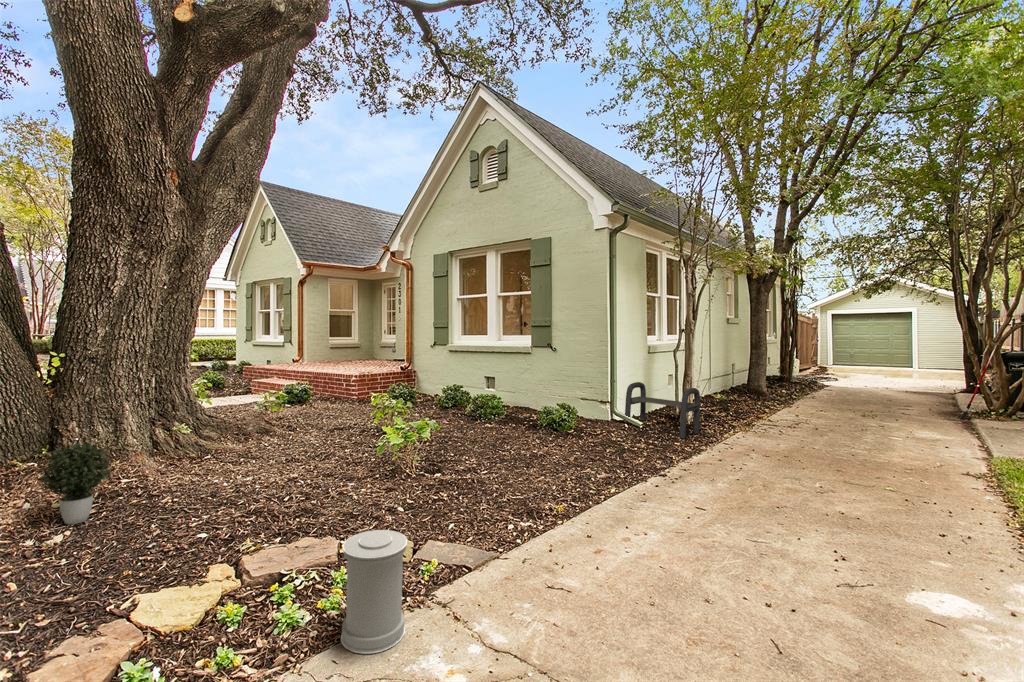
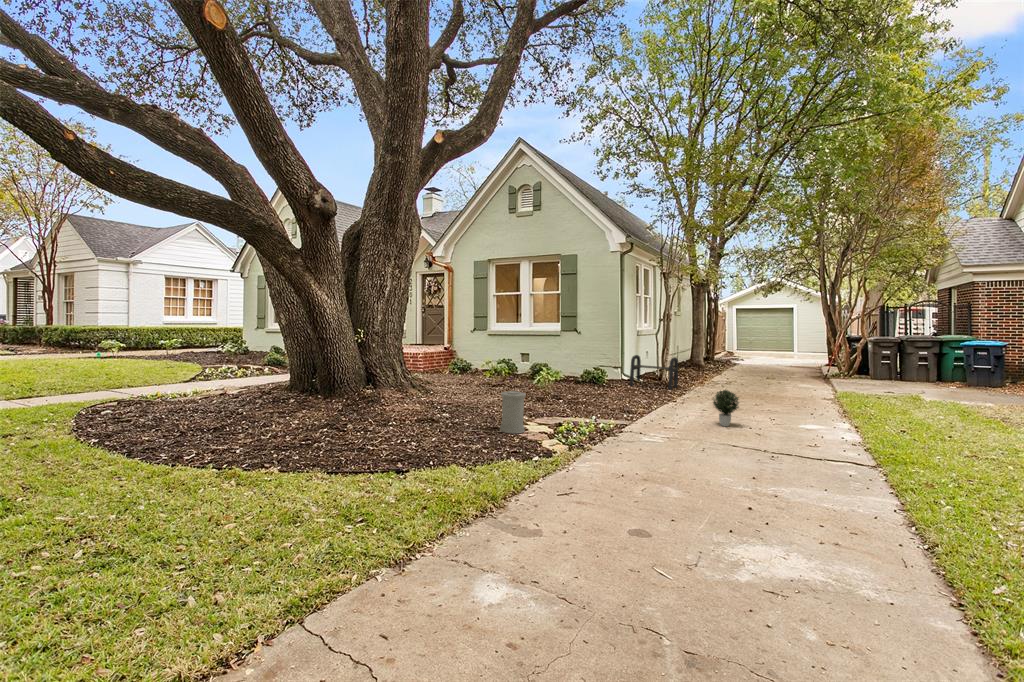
potted plant: present [38,442,112,524] -> present [713,390,739,427]
trash can: present [341,530,407,654] -> present [500,391,526,433]

